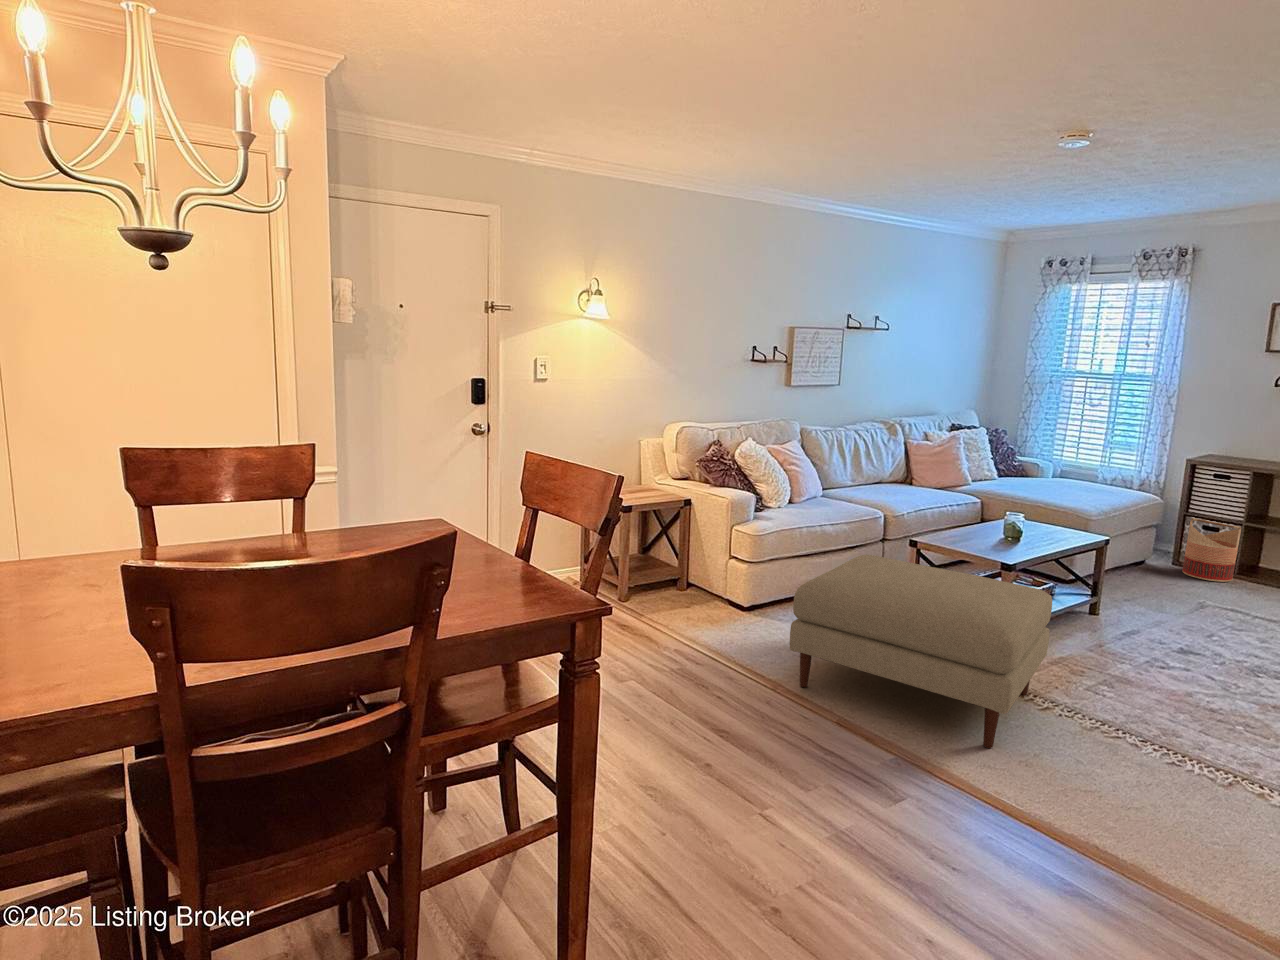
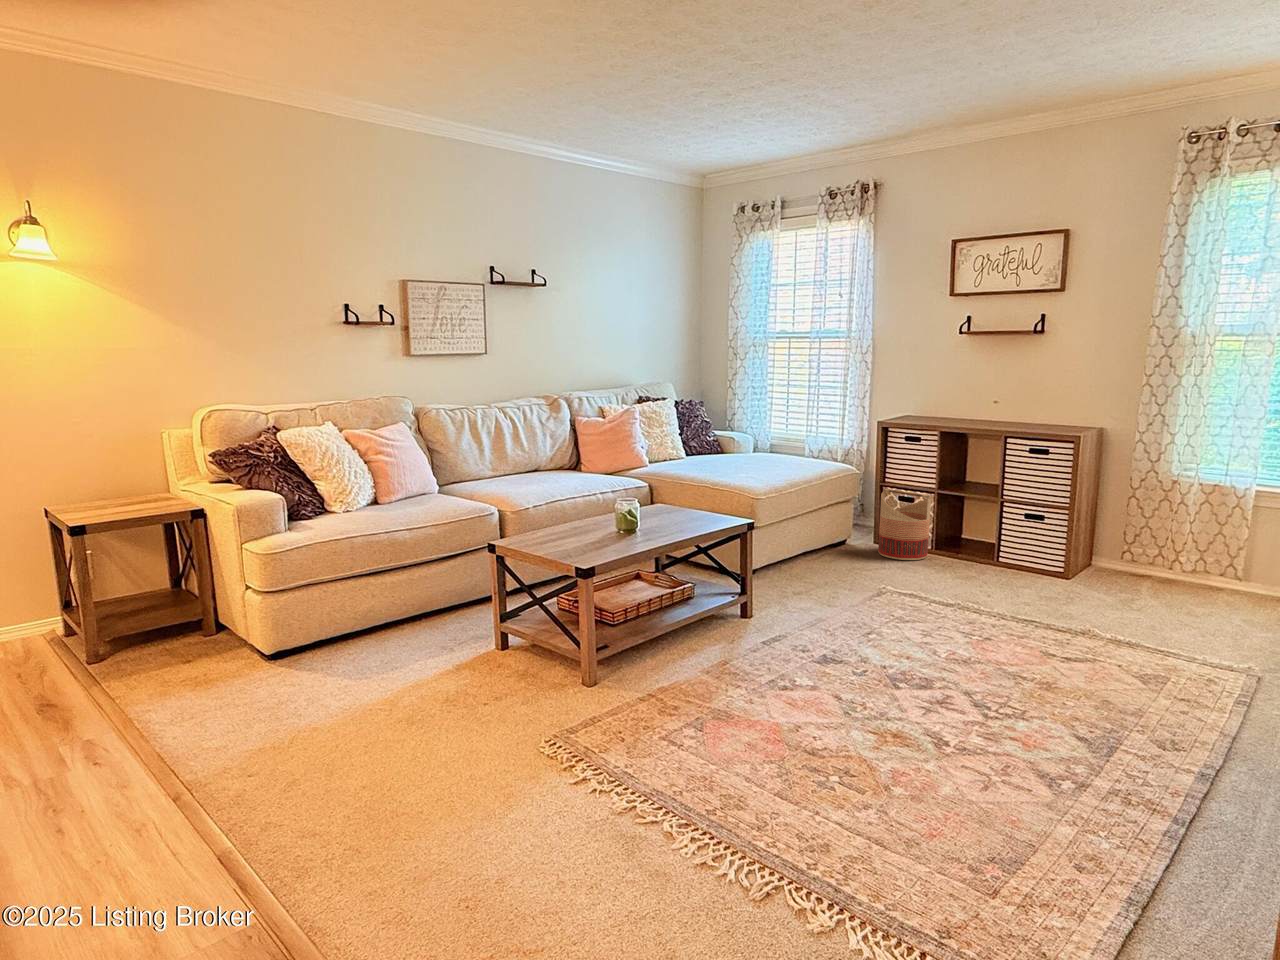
ottoman: present [790,555,1052,748] -> none [187,570,601,869]

